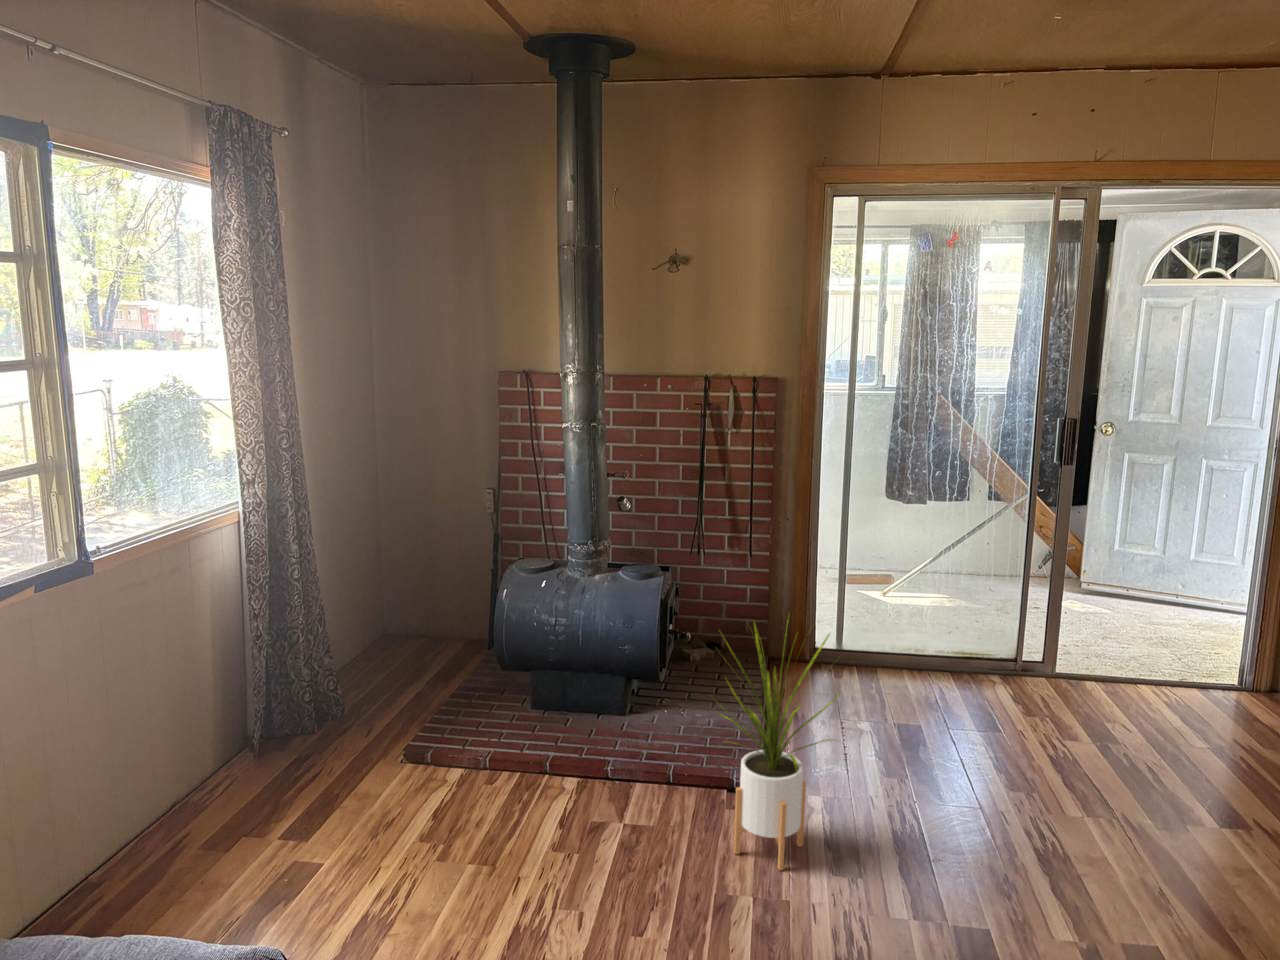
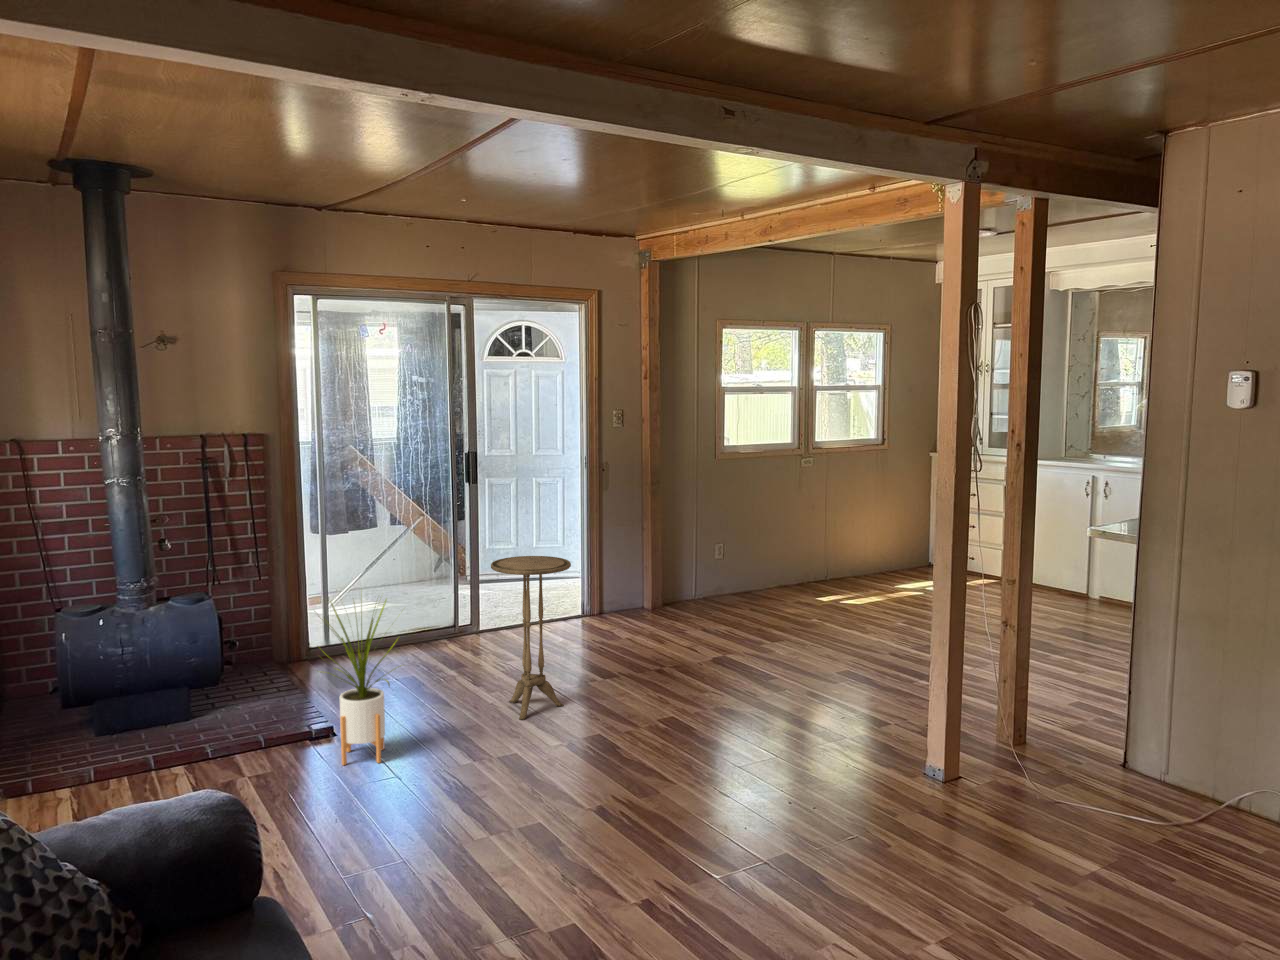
side table: none [1016,600,1166,871] -> present [491,556,571,720]

